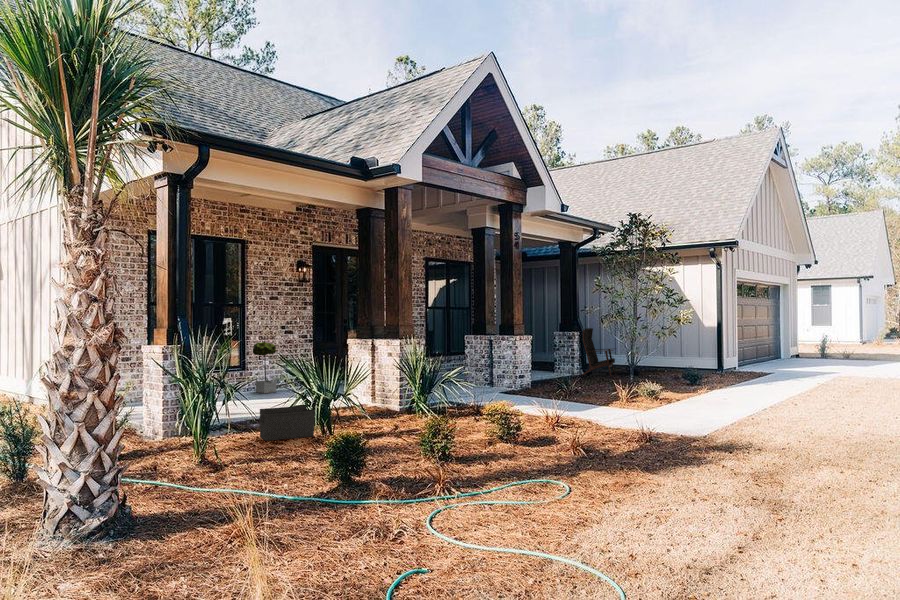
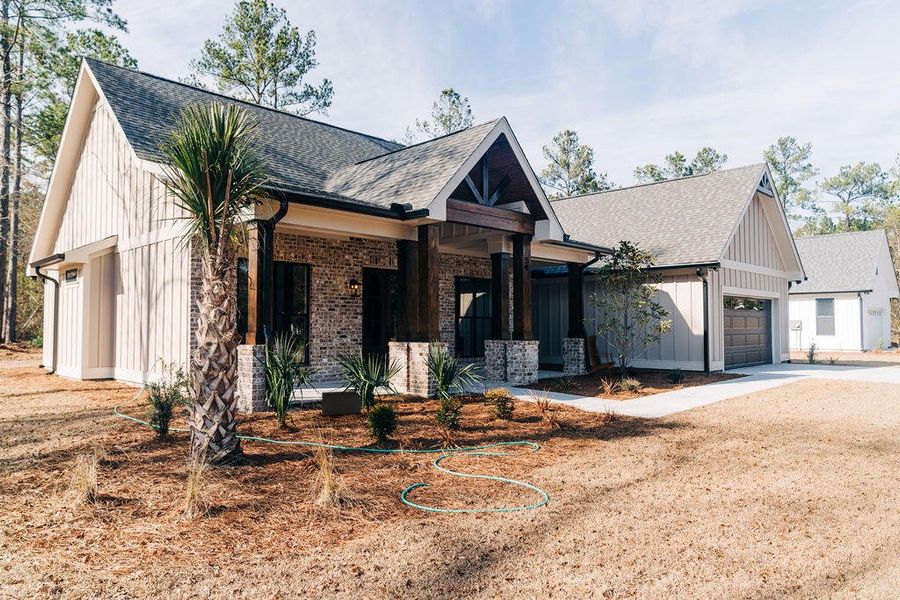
potted tree: present [253,341,276,393] -> none [316,343,334,384]

